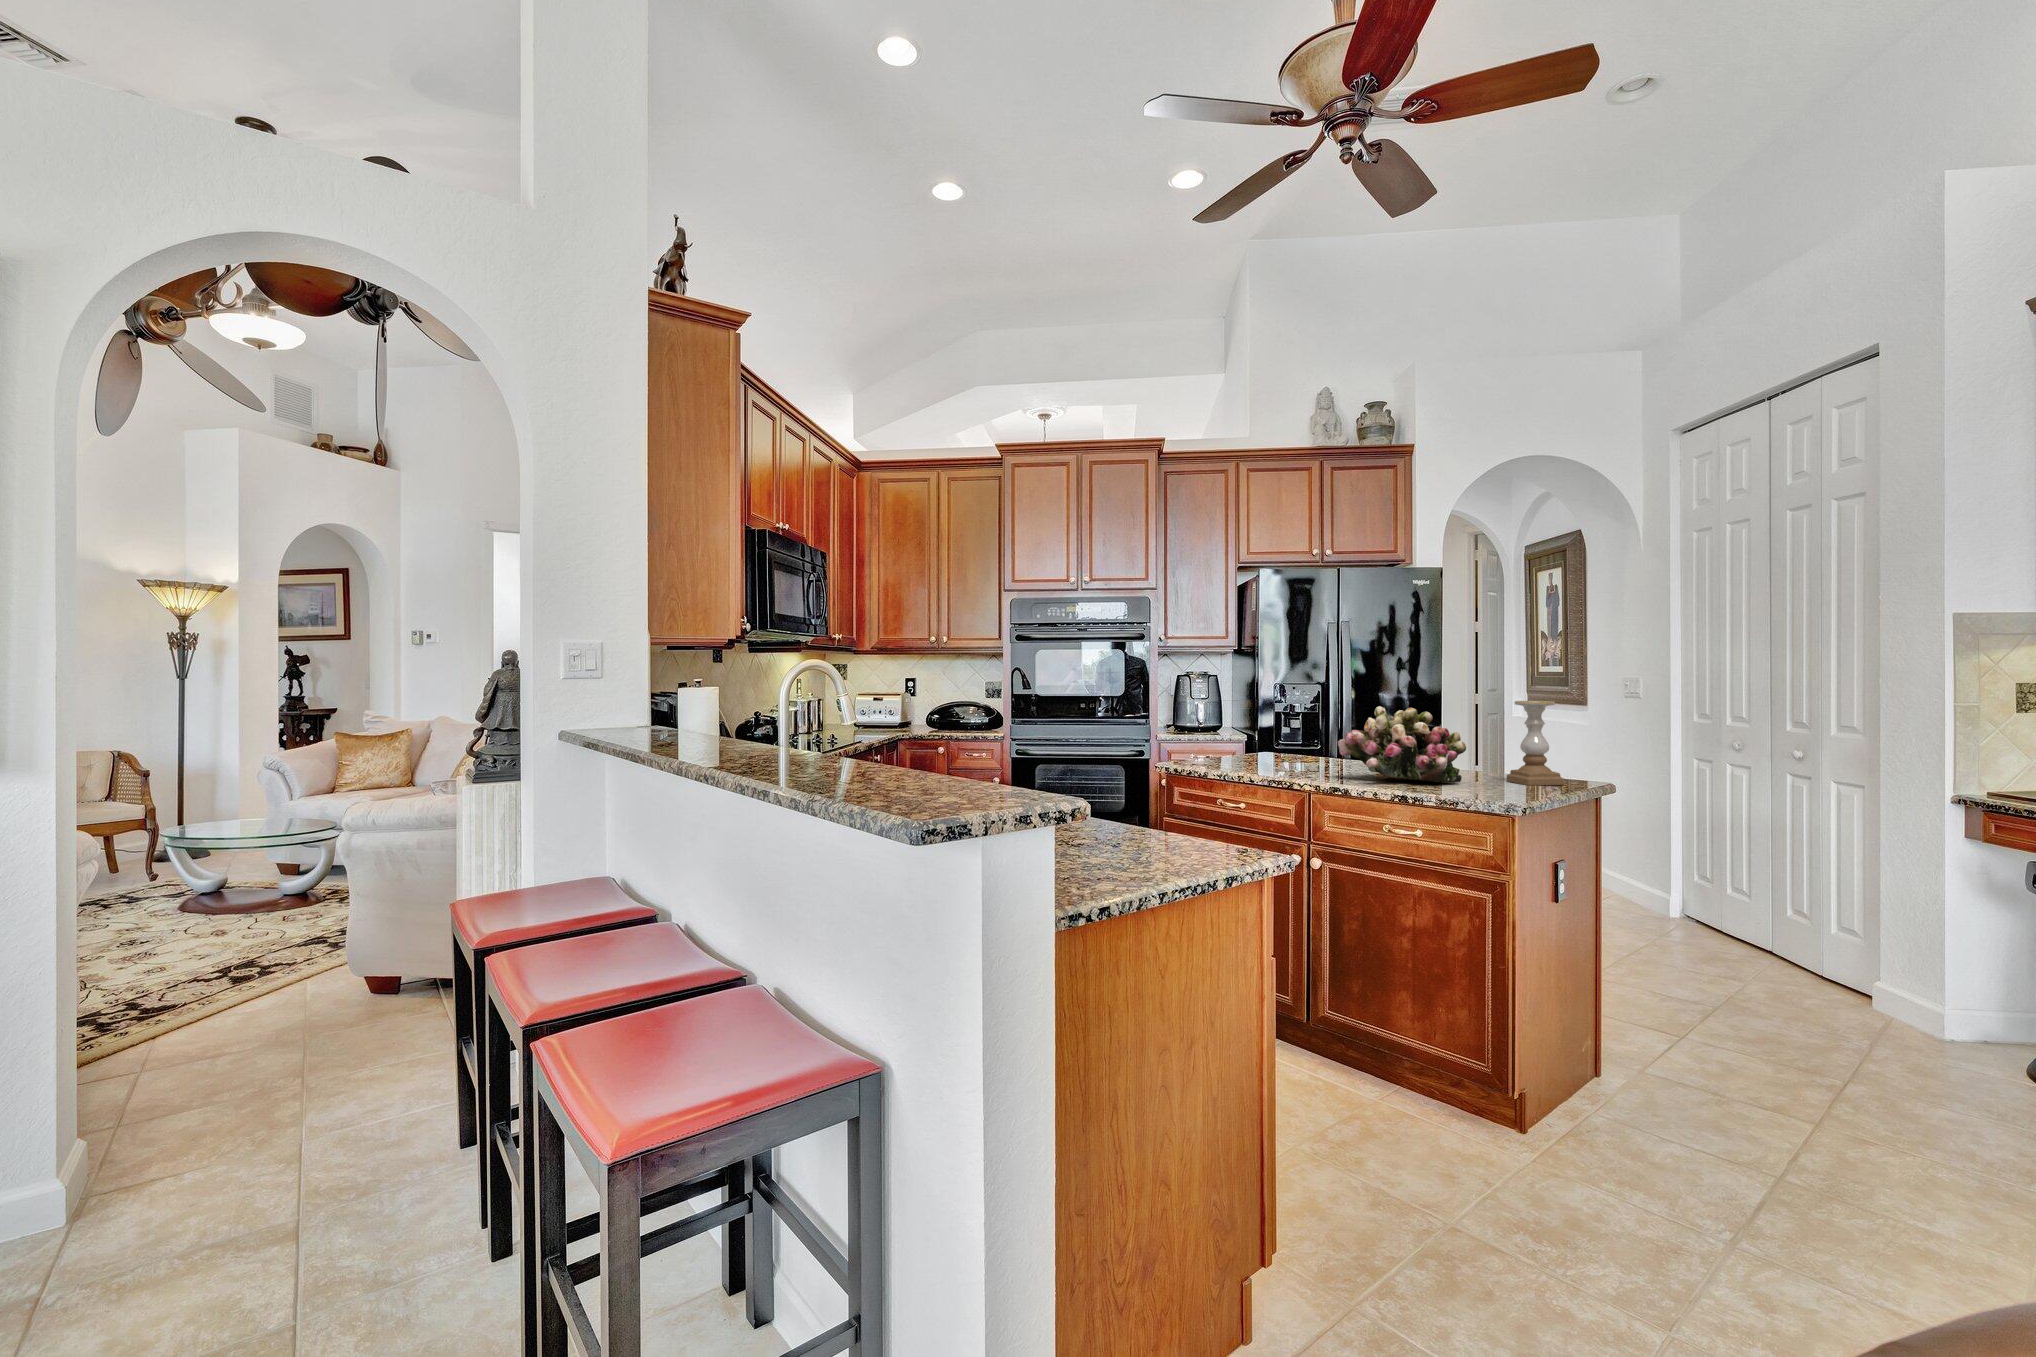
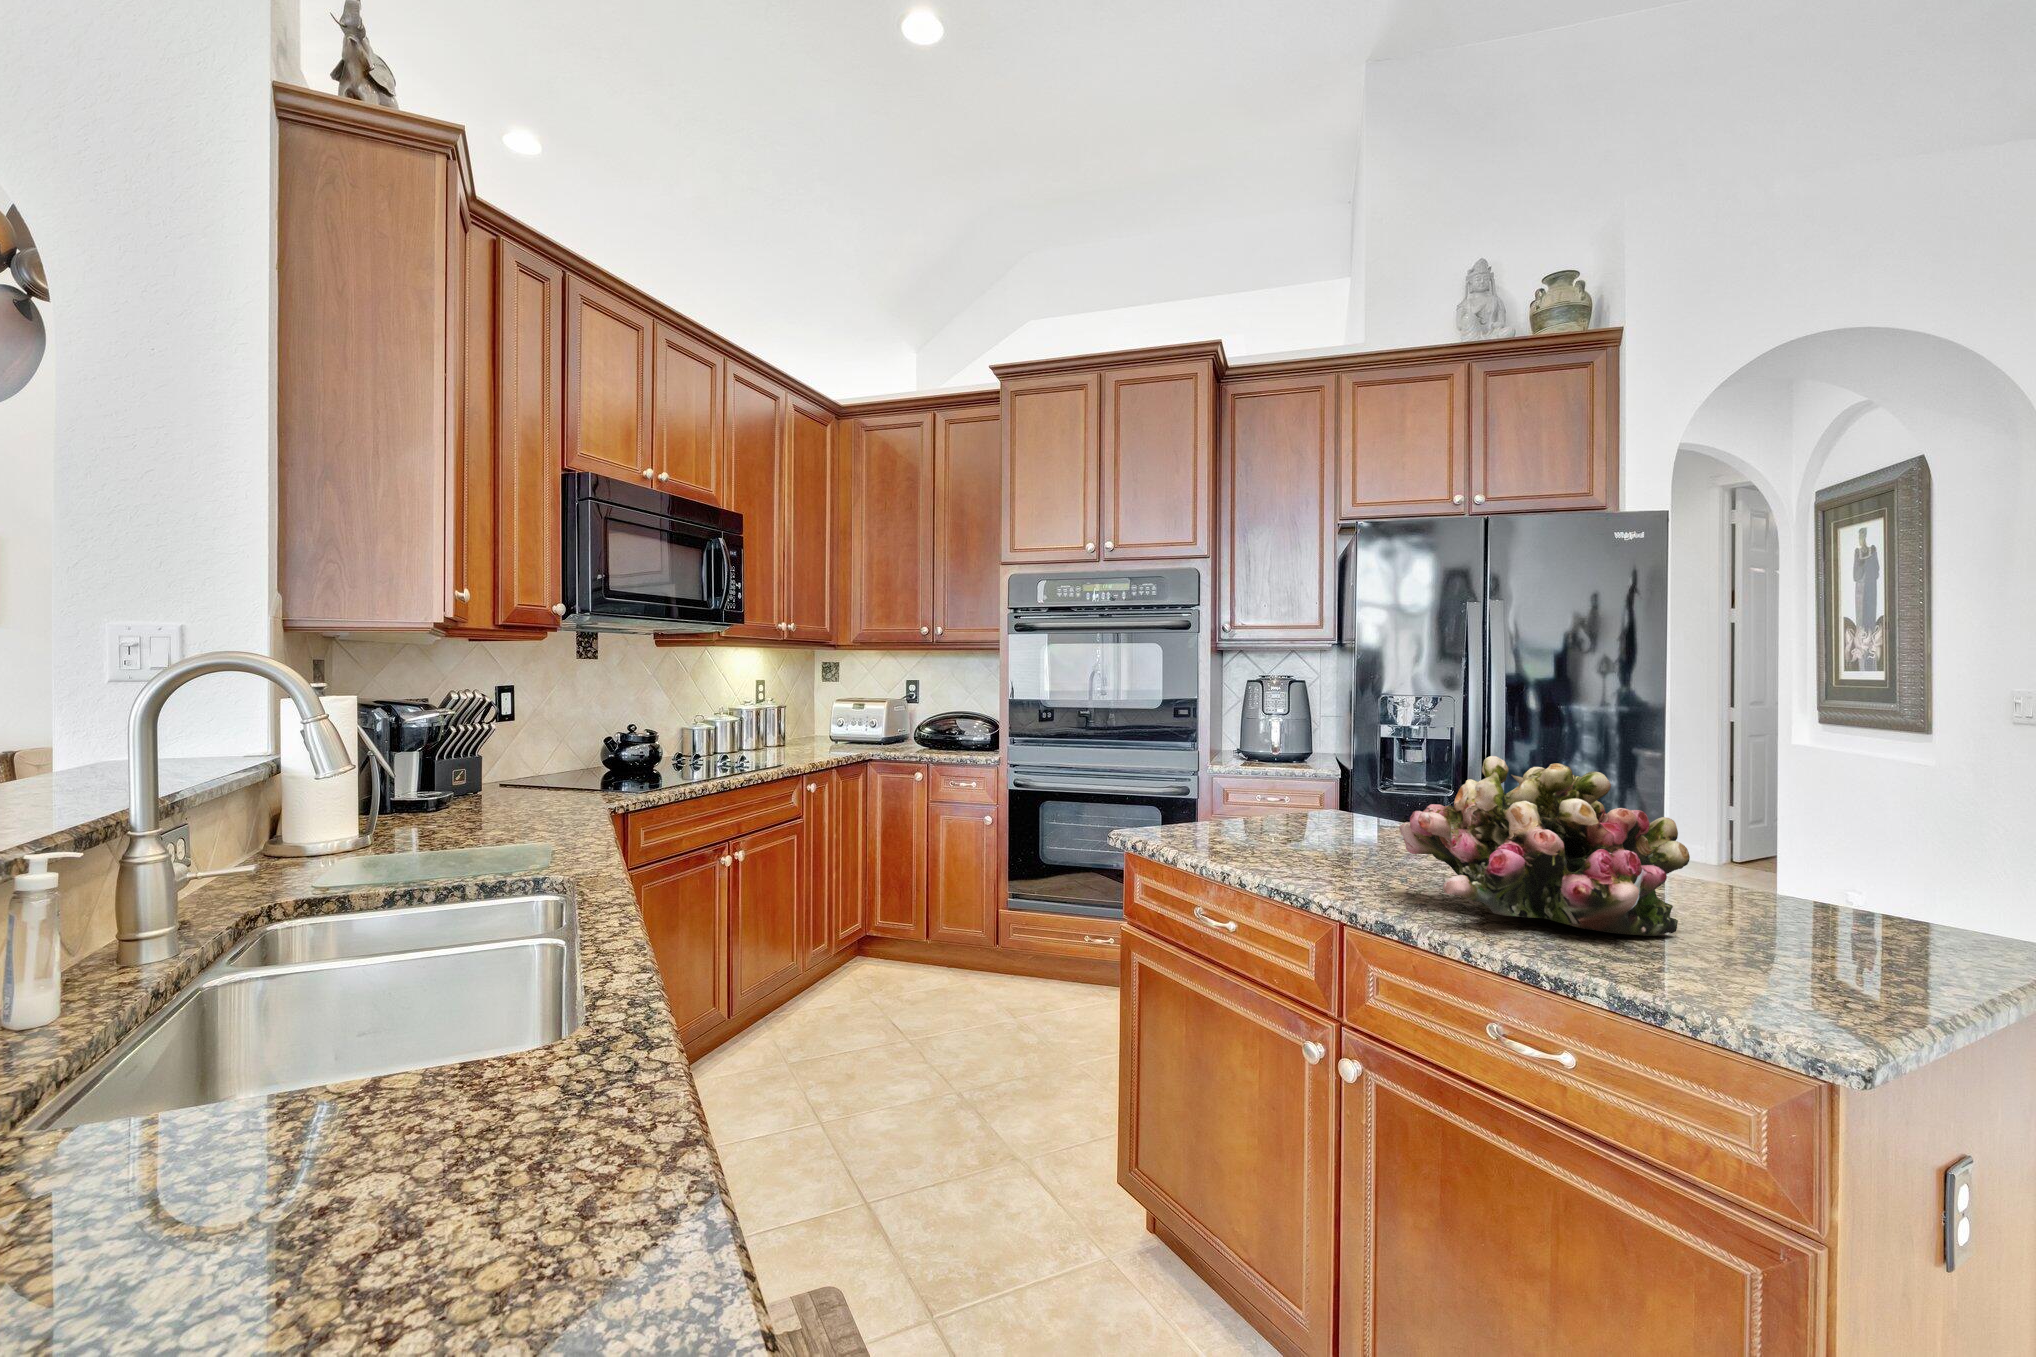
candle holder: present [1507,701,1564,786] -> none [1790,753,1945,955]

